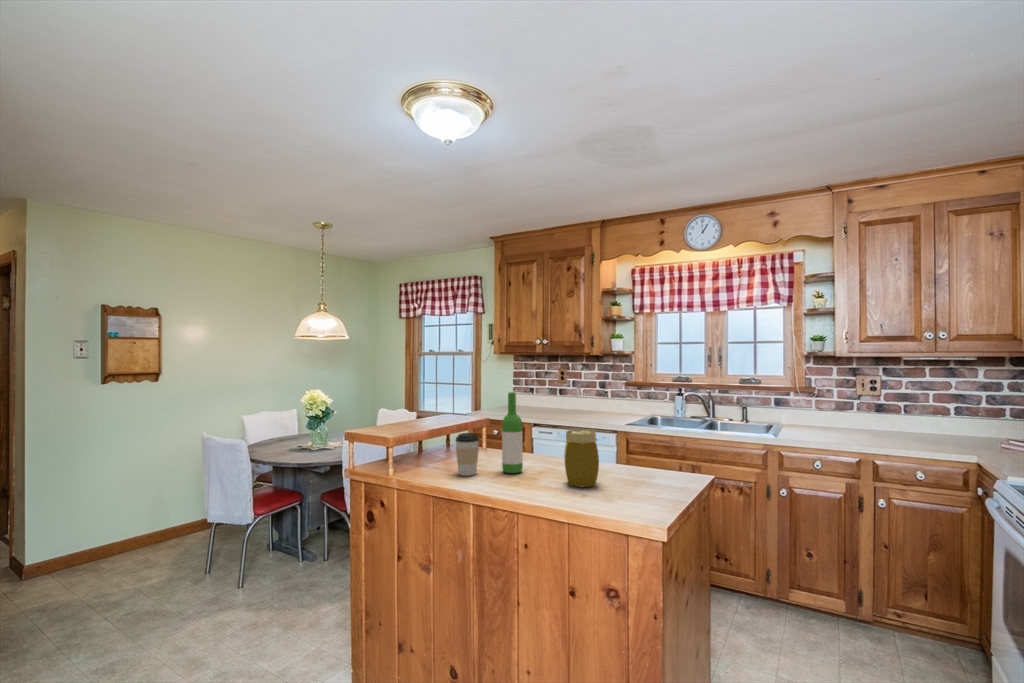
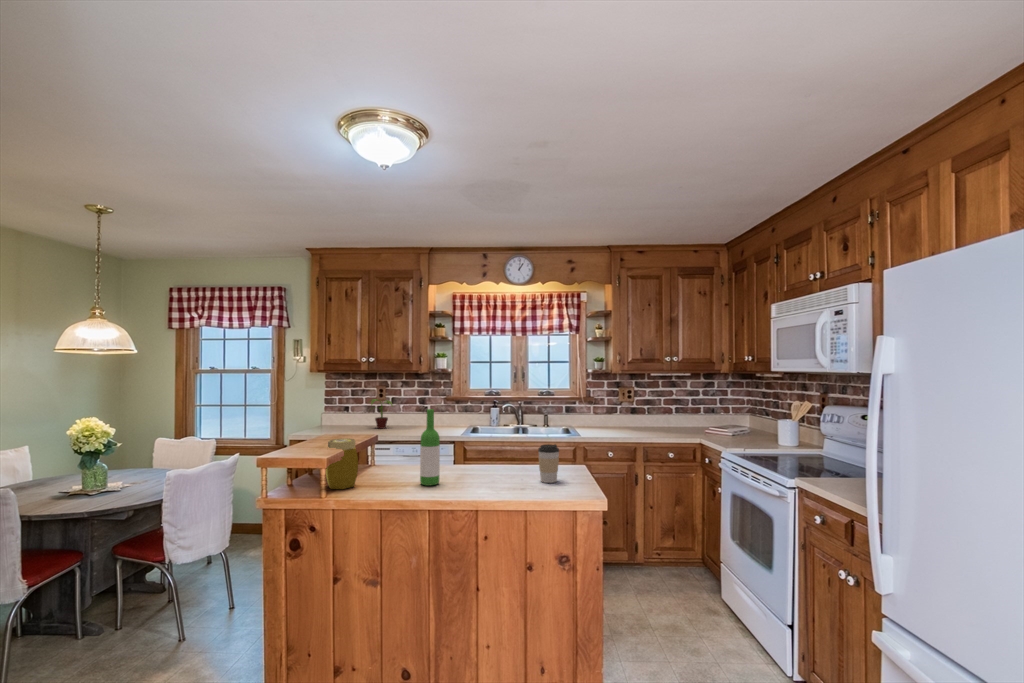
potted plant: none [546,382,568,413] -> present [371,399,393,429]
jar: present [564,429,599,487] -> present [326,438,358,489]
coffee cup: present [456,433,479,476] -> present [538,444,559,483]

